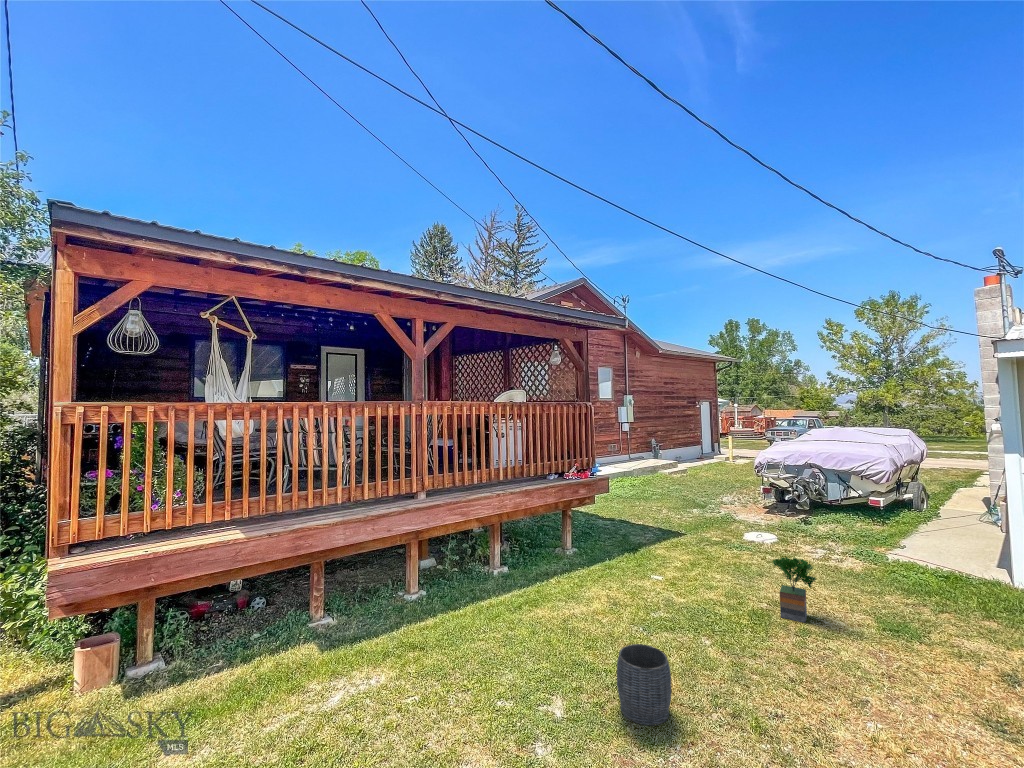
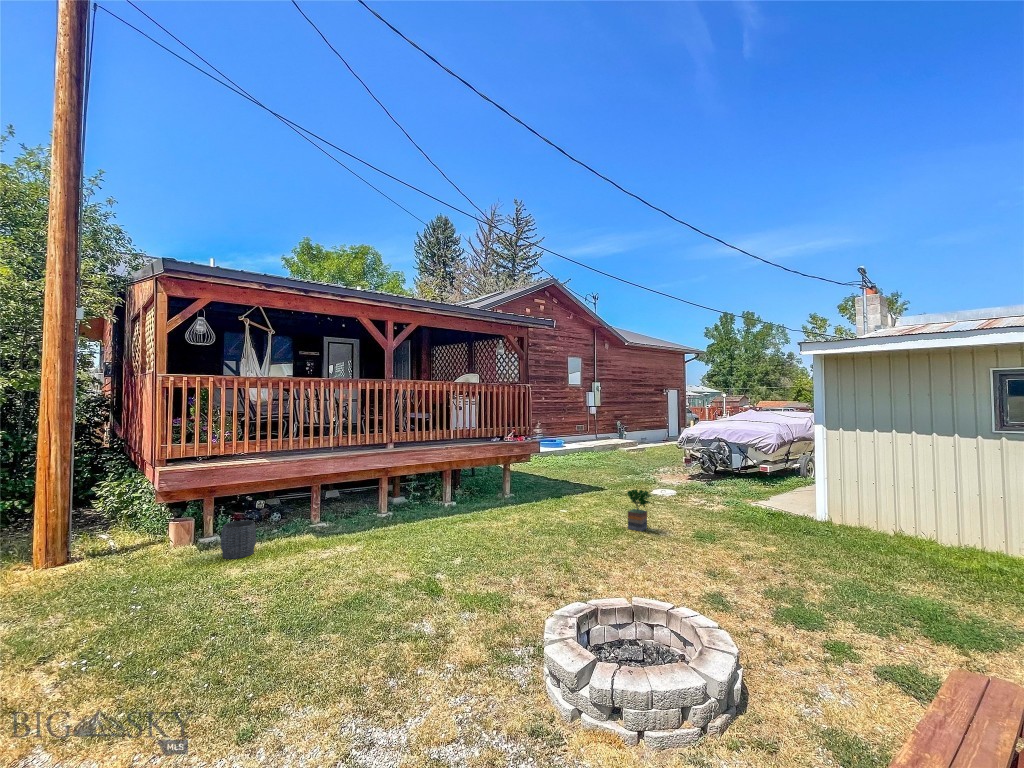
woven basket: present [617,644,672,726] -> present [221,520,256,559]

